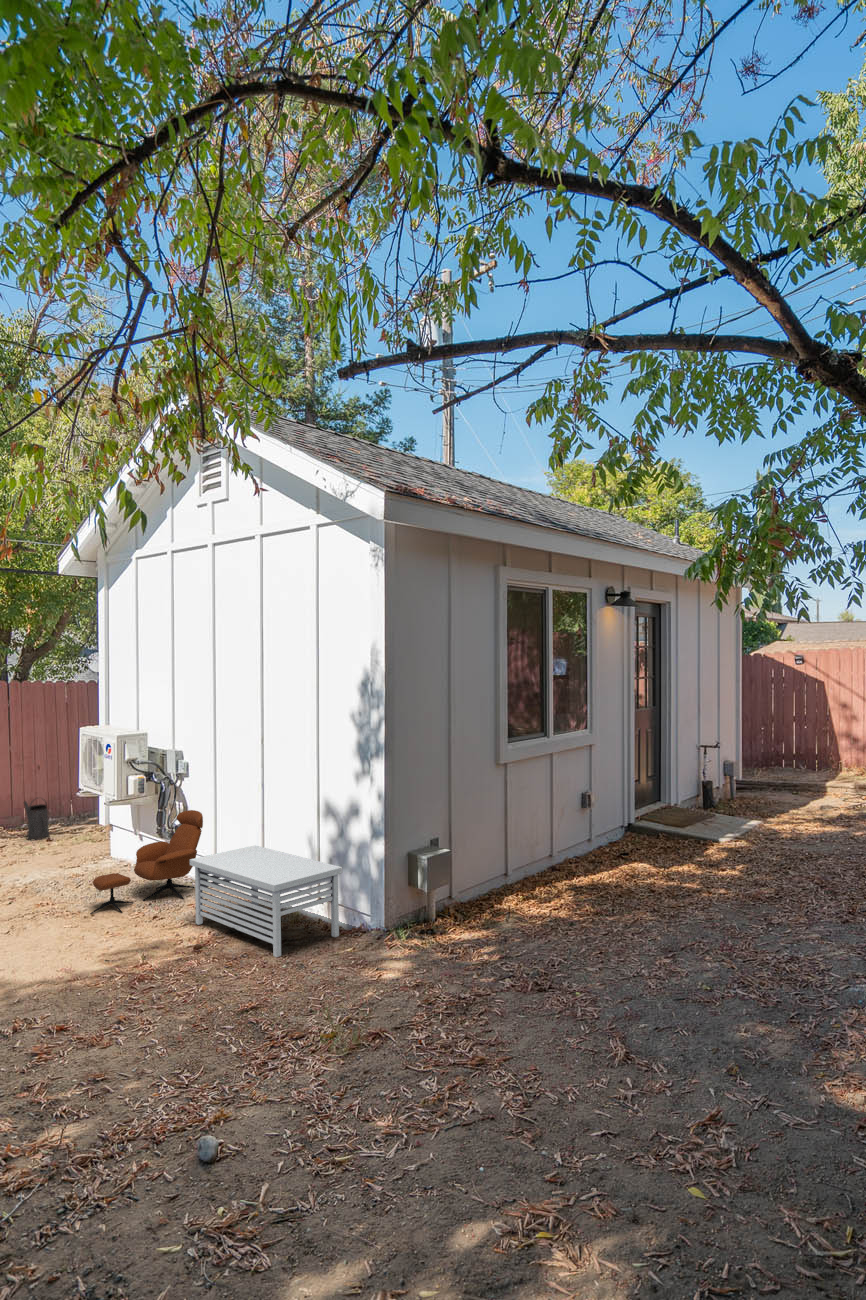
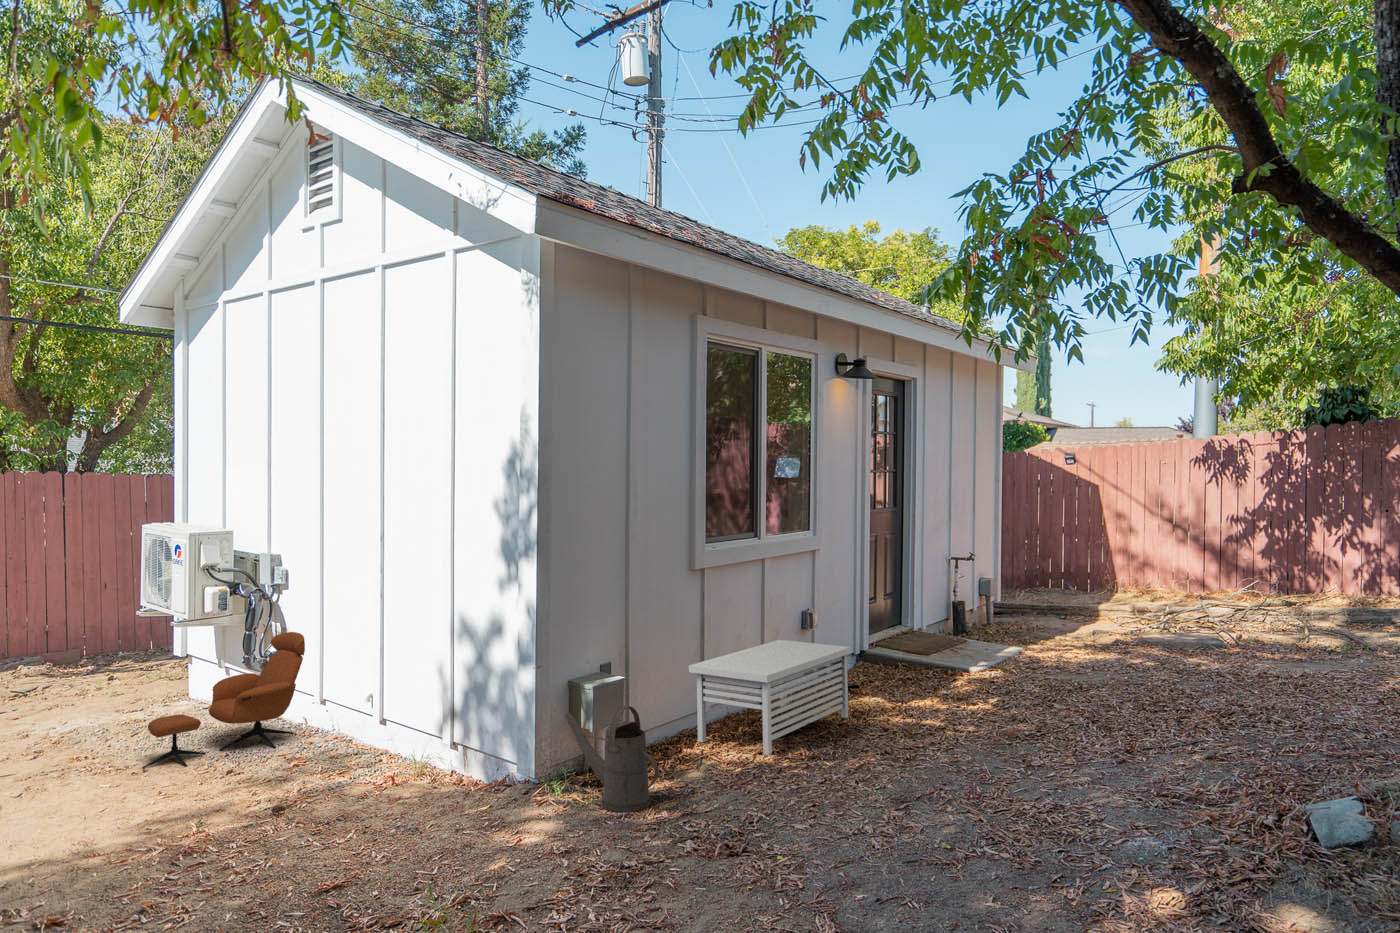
watering can: present [24,799,50,840] -> present [566,705,659,812]
storage bench: present [190,845,342,957] -> present [689,640,851,755]

